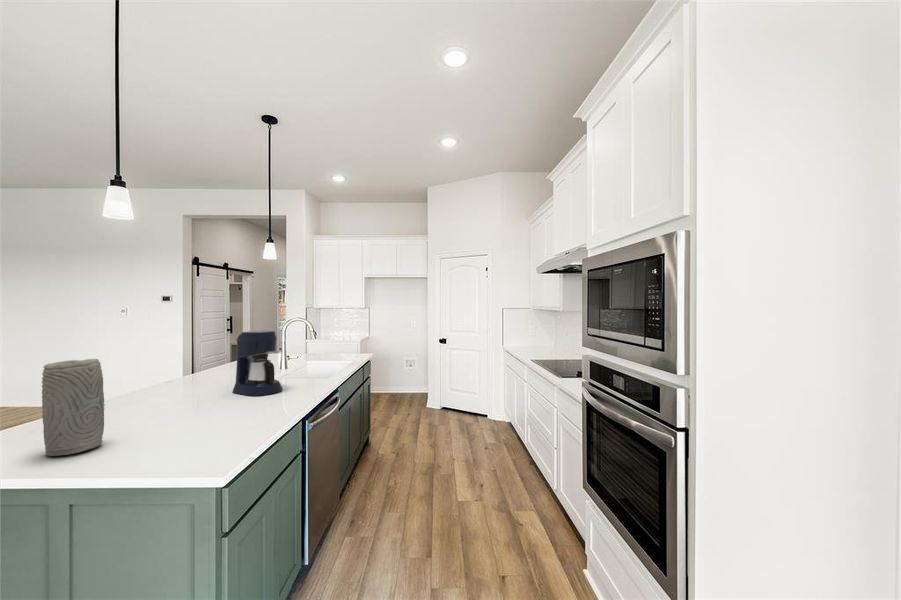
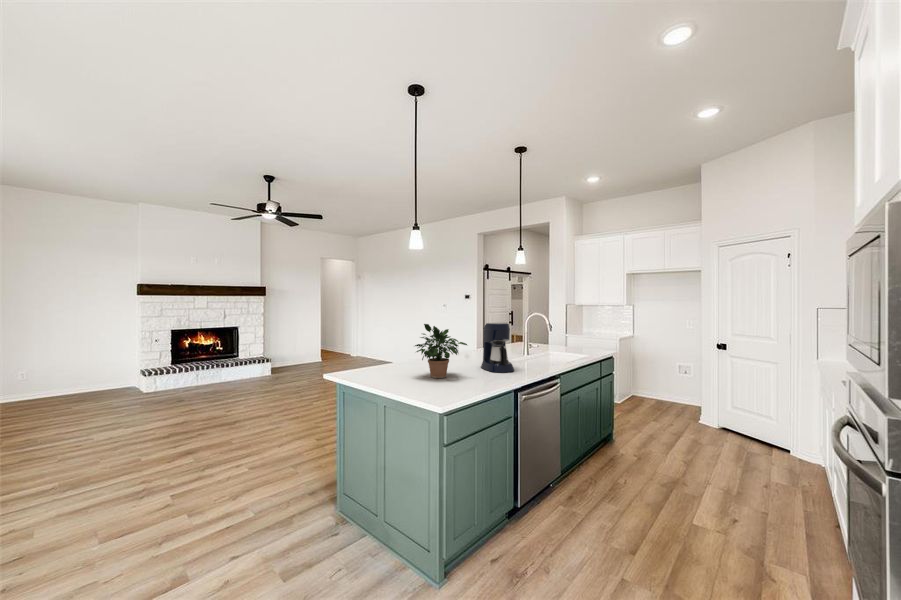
potted plant: none [120,338,227,421] -> present [415,324,467,378]
vase: present [42,359,105,456] -> none [377,333,402,385]

